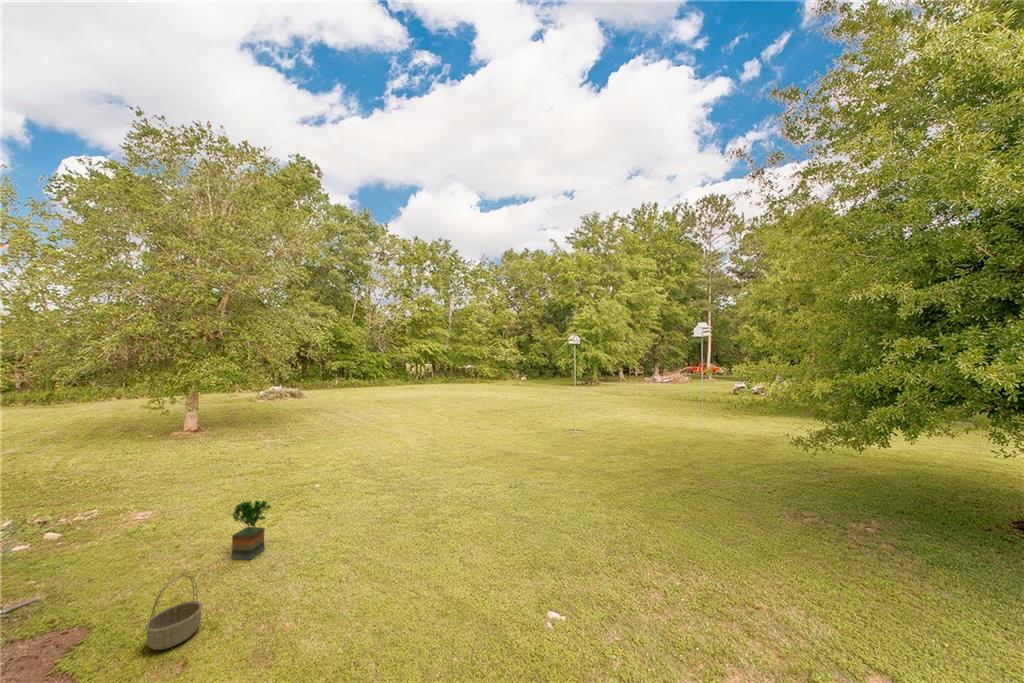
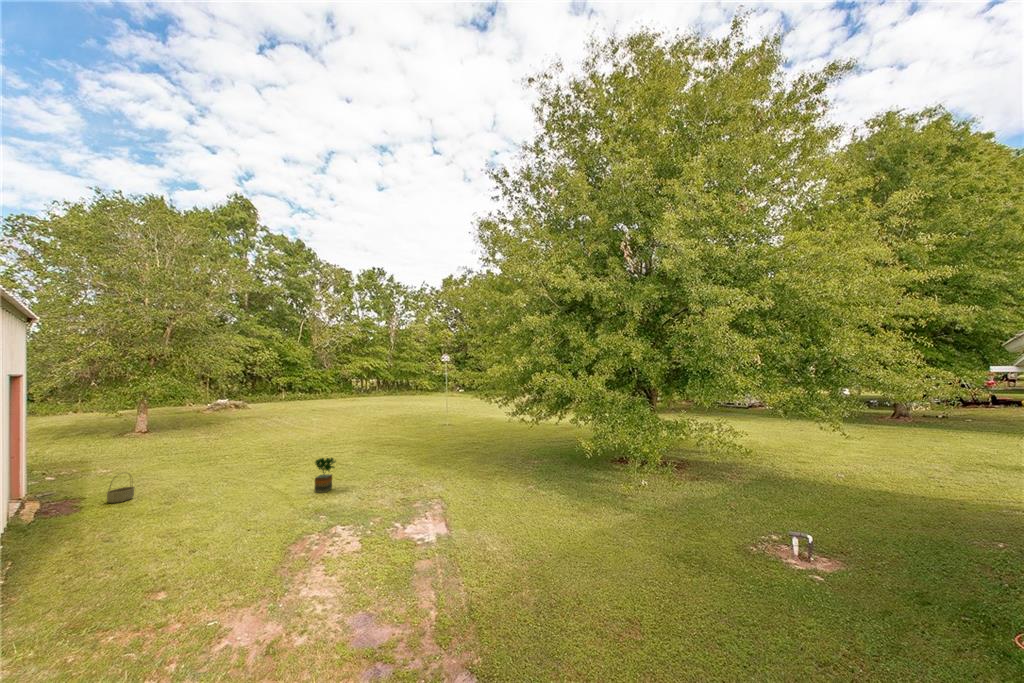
potted tree: present [232,501,271,560] -> present [314,458,336,493]

